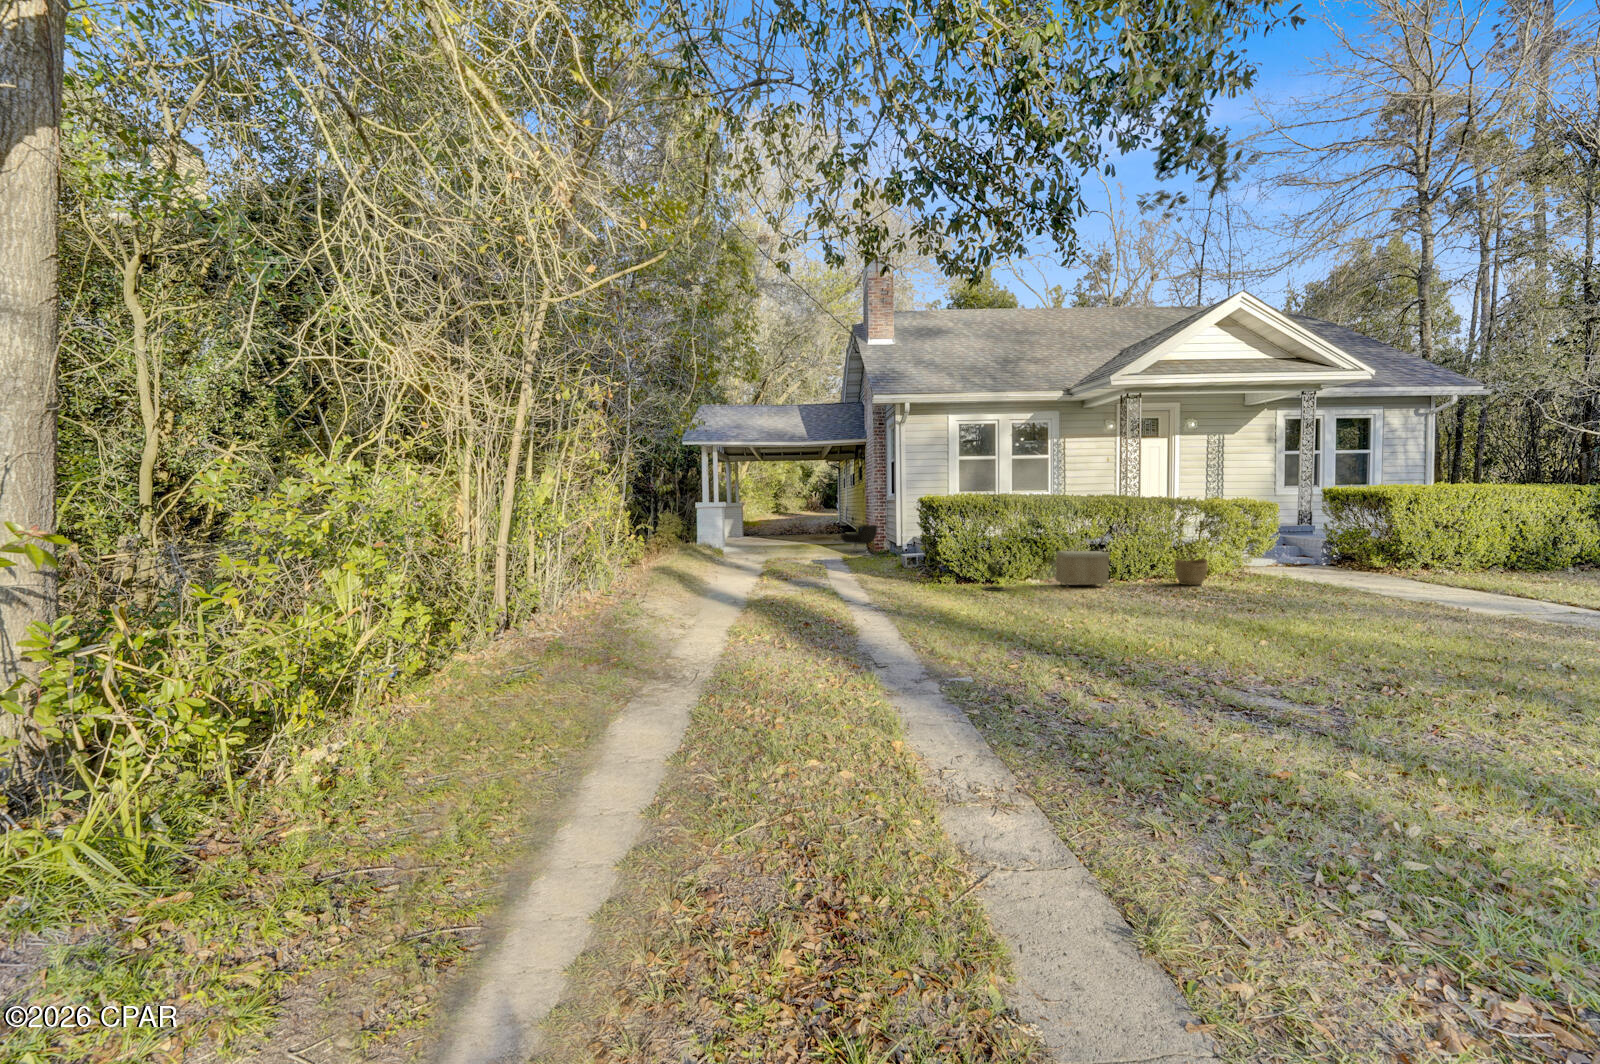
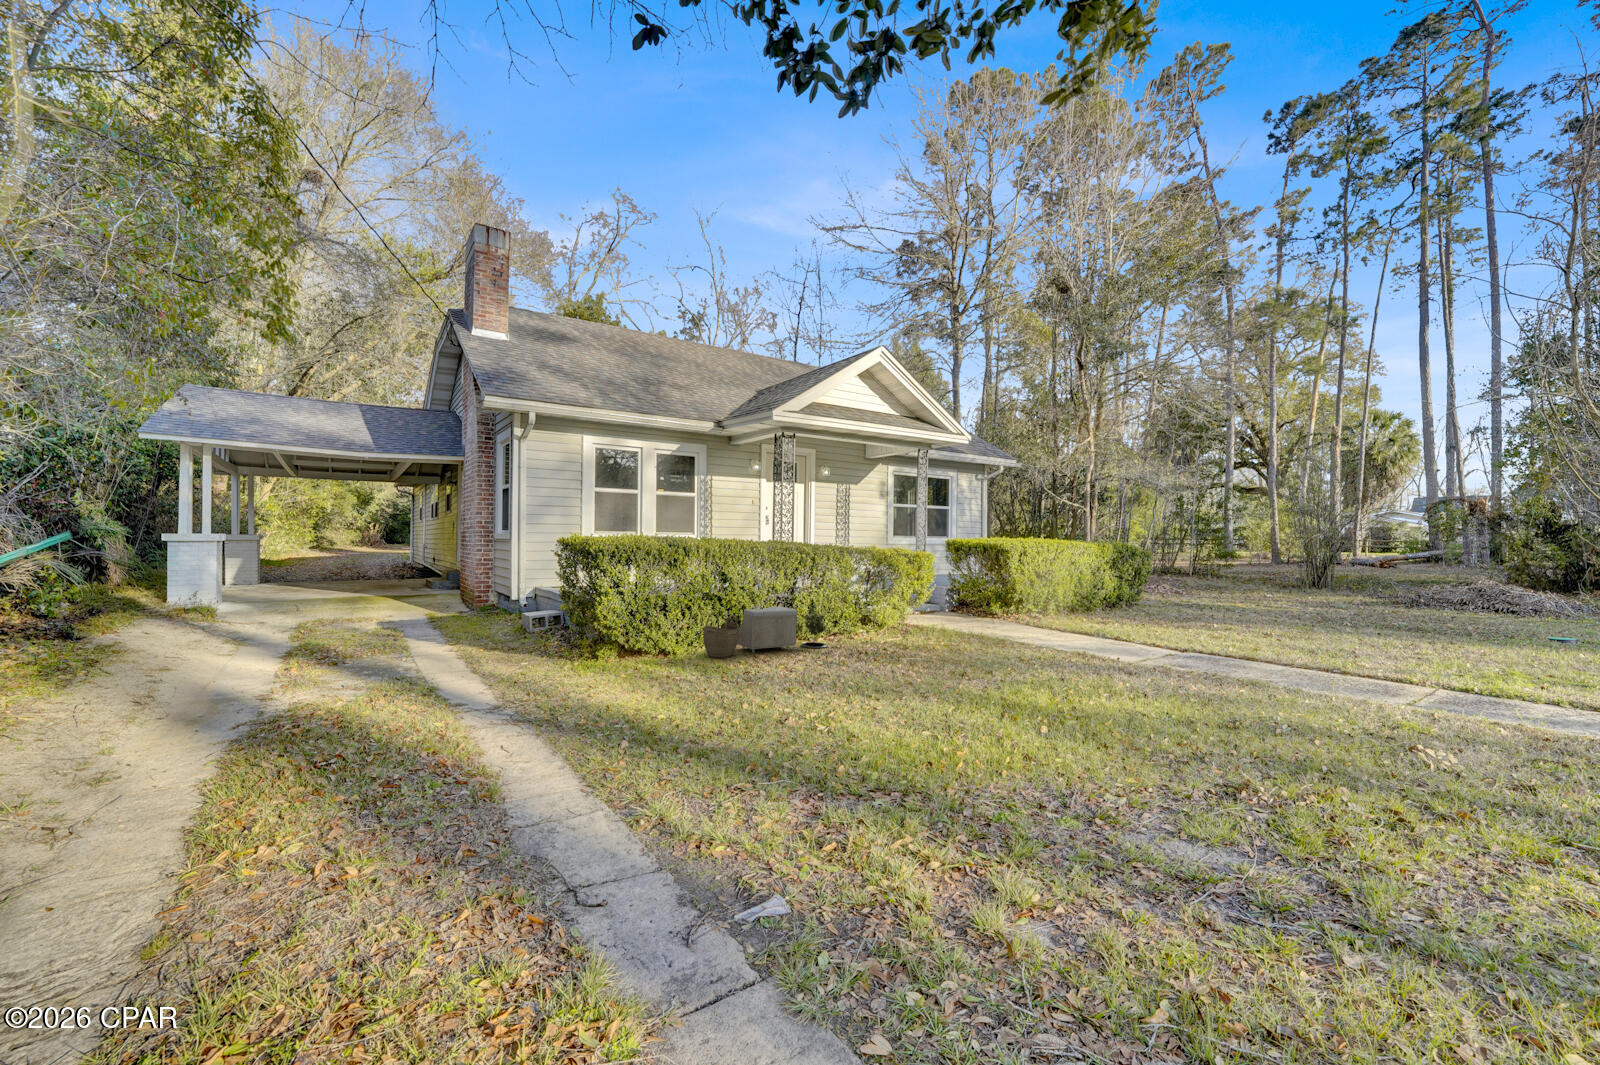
lounge chair: present [841,525,878,551] -> none [425,570,481,607]
woven basket: present [1175,552,1208,585] -> present [703,613,739,658]
potted tree: present [983,554,1006,591] -> present [801,606,827,648]

